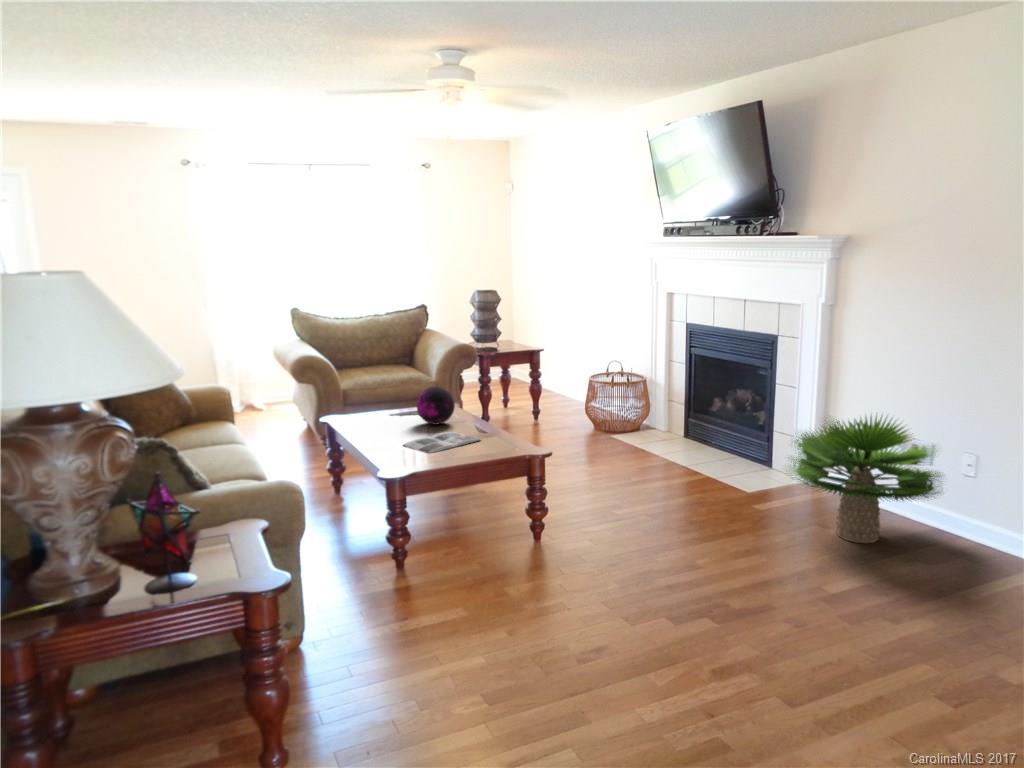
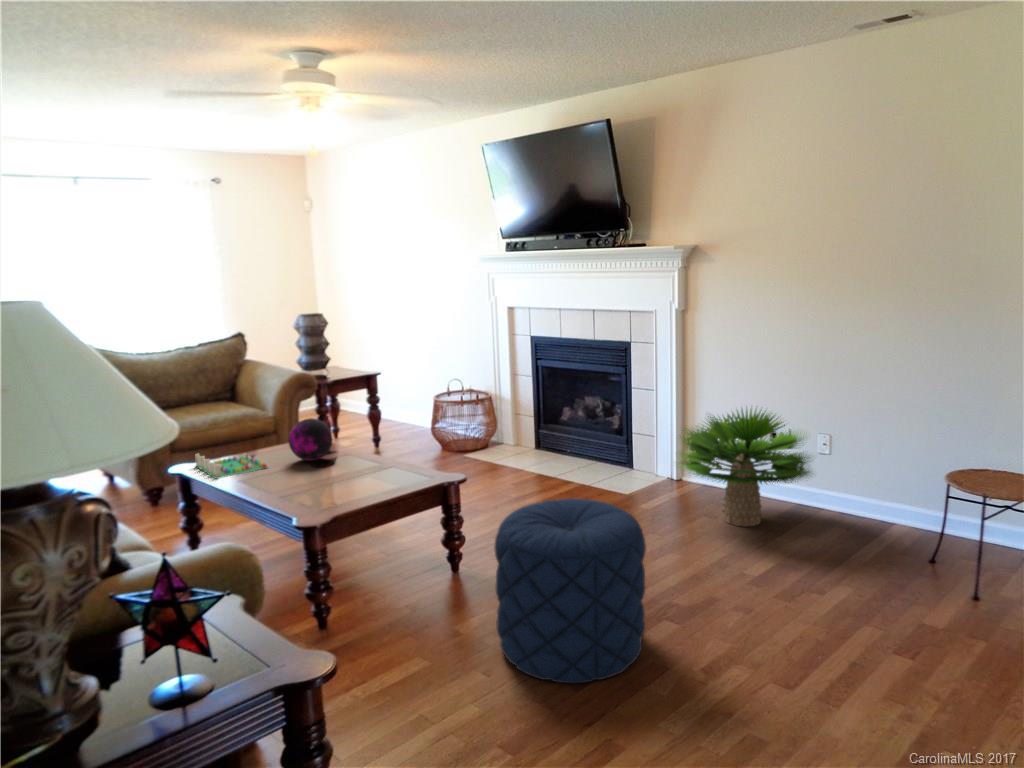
board game: none [345,409,398,431] -> present [195,454,267,479]
magazine: present [403,432,480,453] -> none [293,466,379,493]
pouf: none [528,483,671,655] -> present [495,498,646,683]

